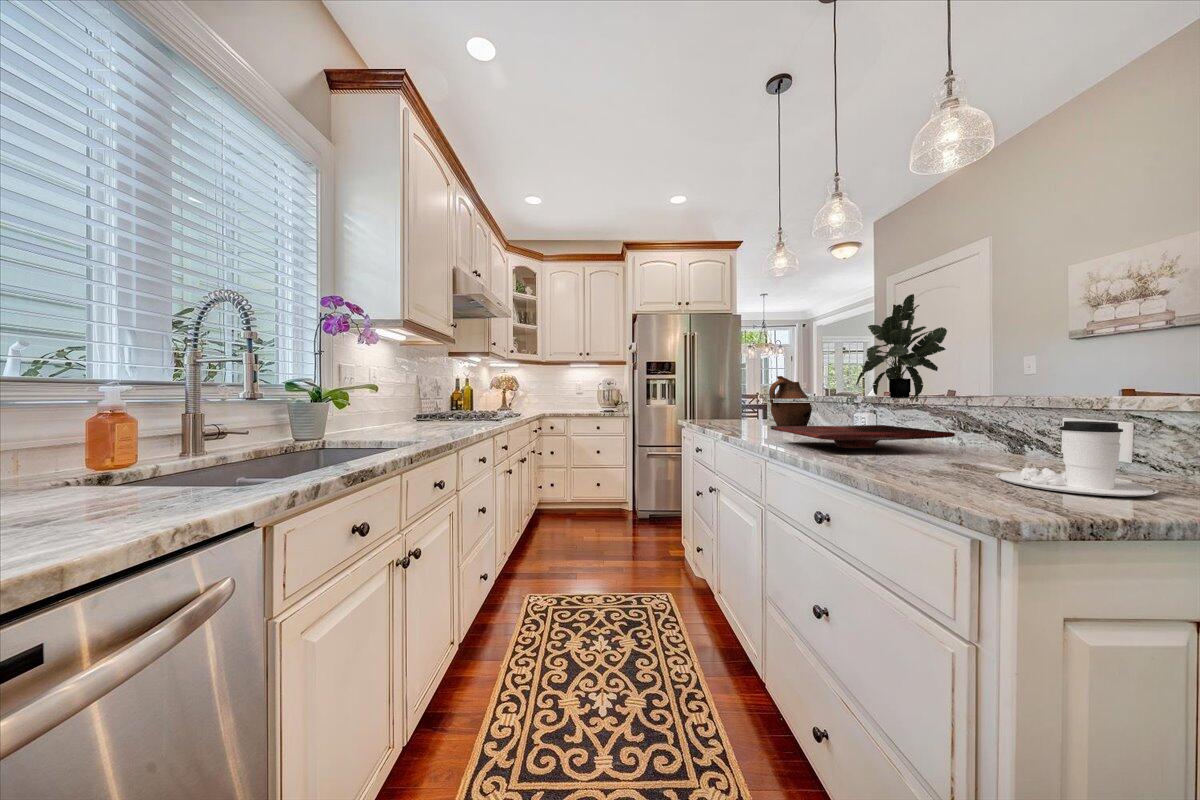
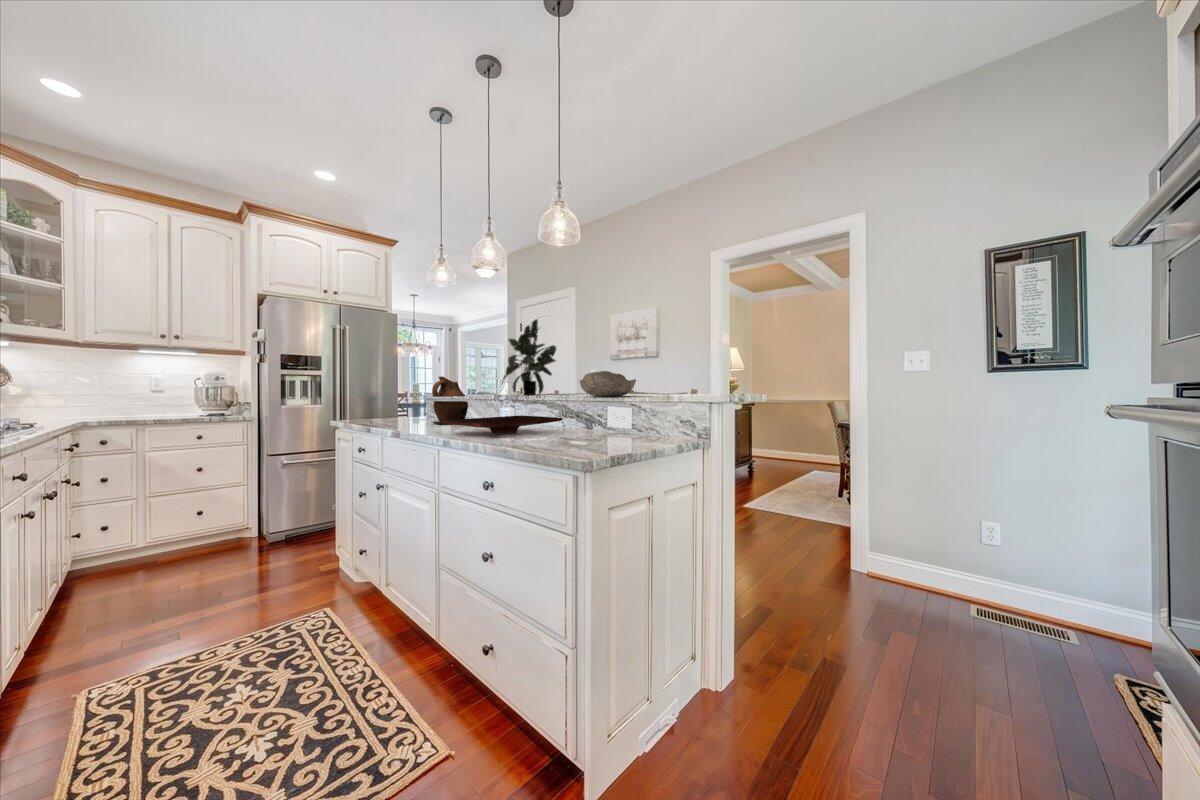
bowl: none [989,359,1131,402] -> present [579,371,636,397]
coffee cup: present [996,421,1158,496] -> none [583,406,643,445]

